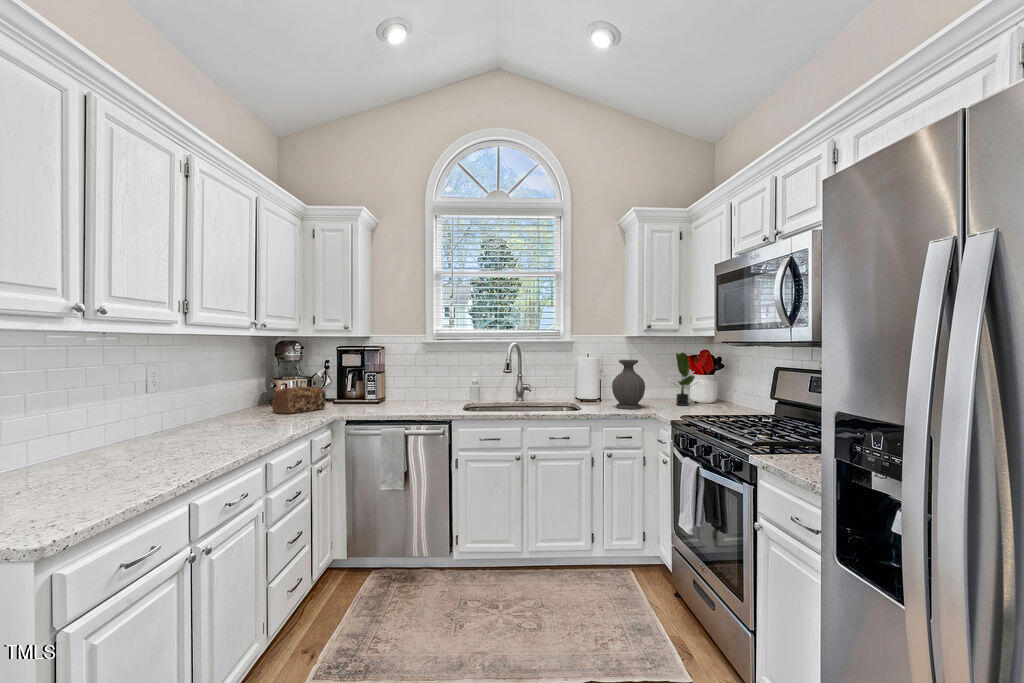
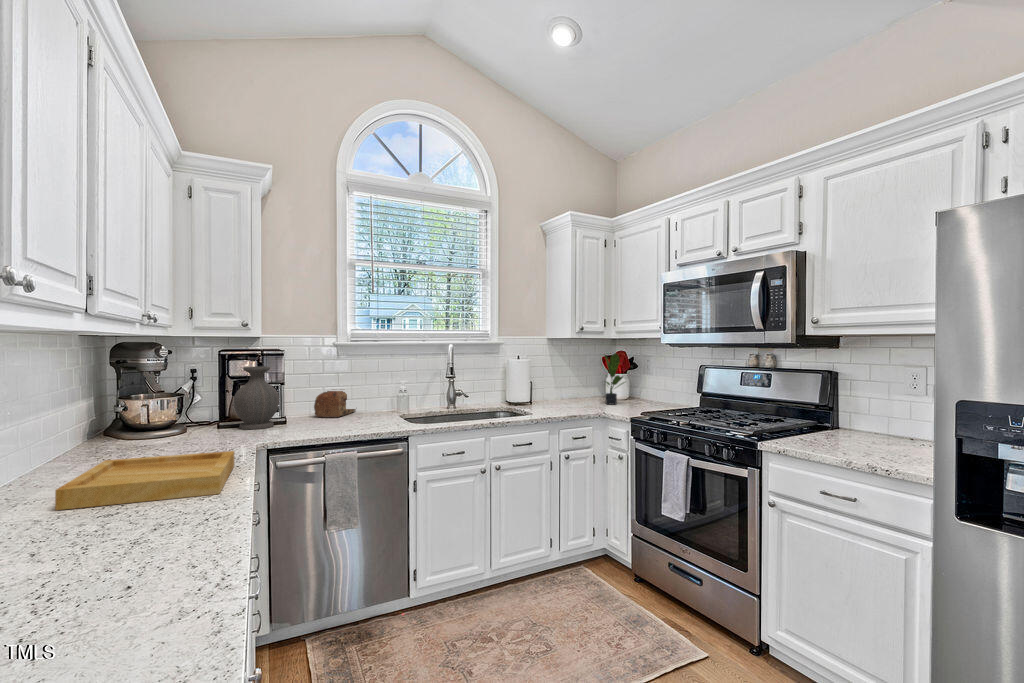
vase: present [612,360,645,409] -> present [234,366,279,429]
bread loaf: present [272,387,326,414] -> present [314,391,356,418]
tray: none [155,419,282,446] -> present [55,451,234,510]

